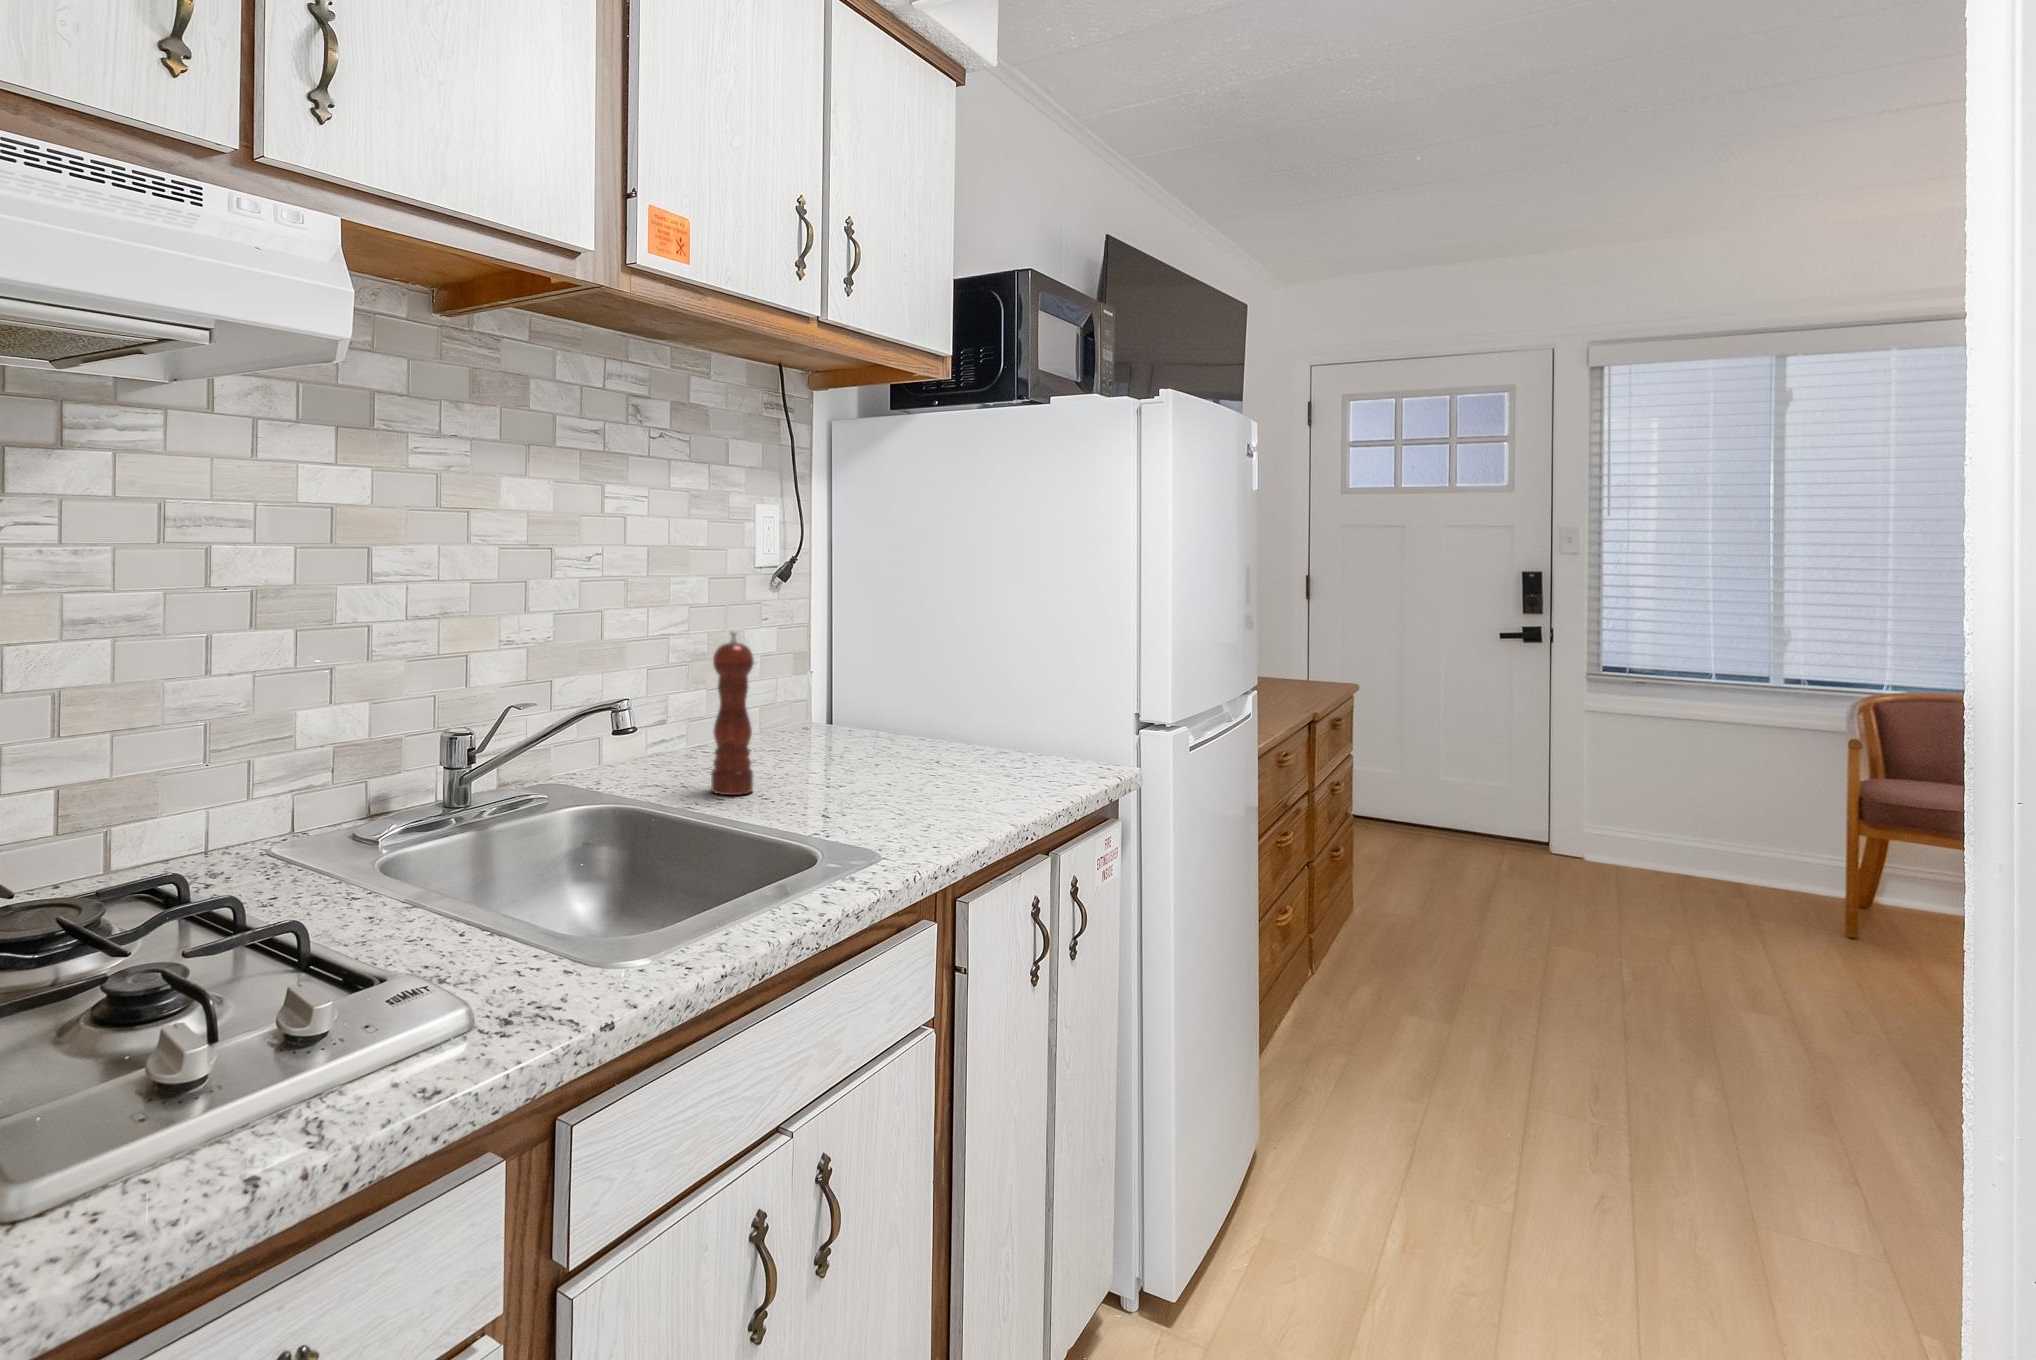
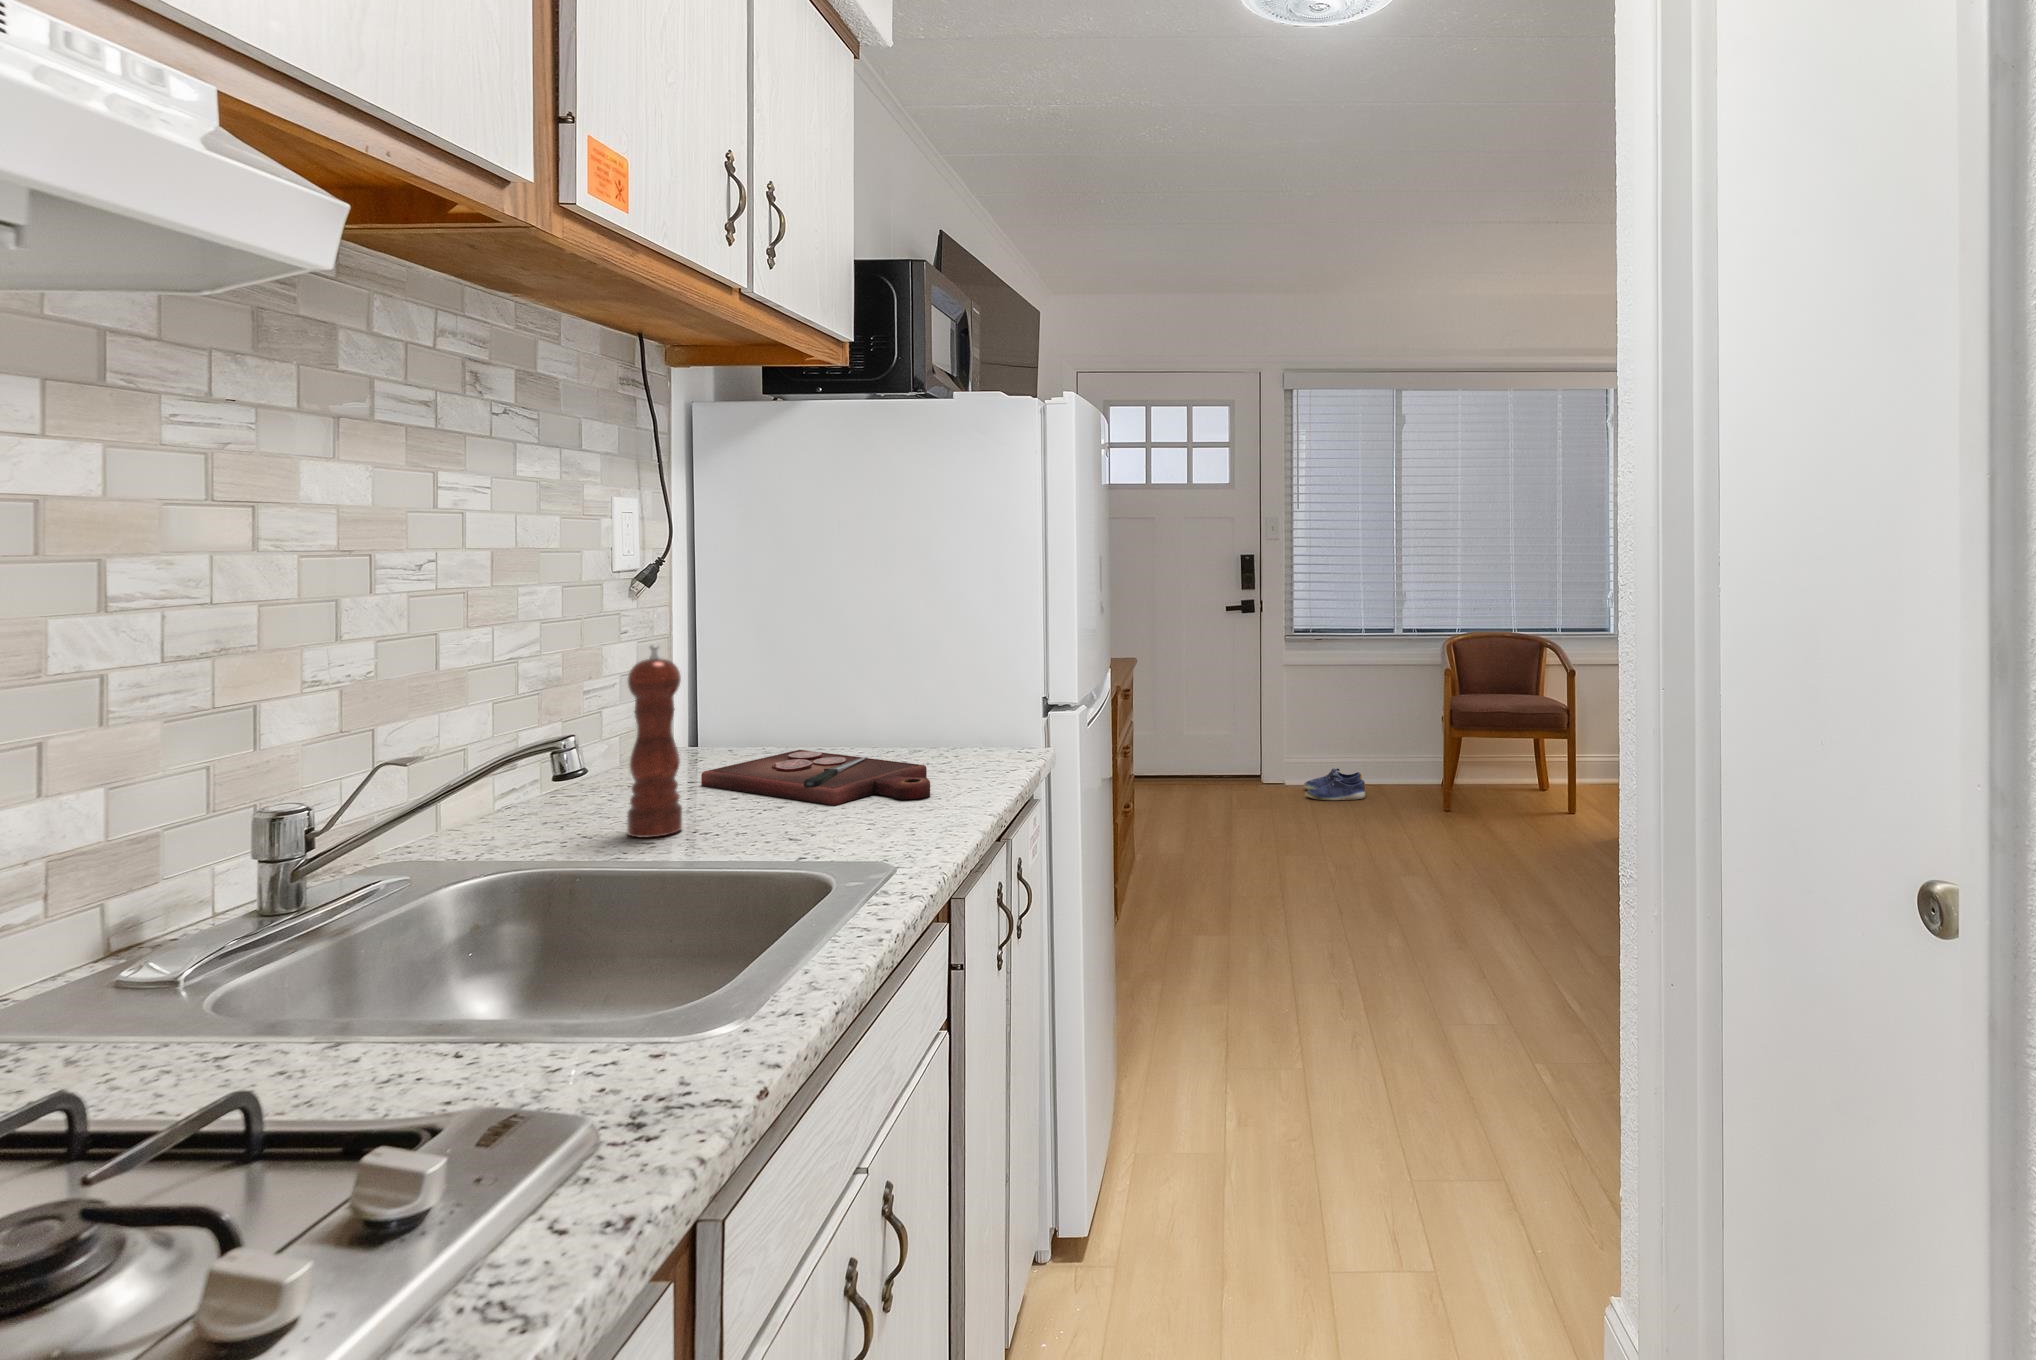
cutting board: none [802,737,988,796] -> present [701,750,930,805]
shoe: none [1609,844,1703,889] -> present [1303,768,1365,800]

